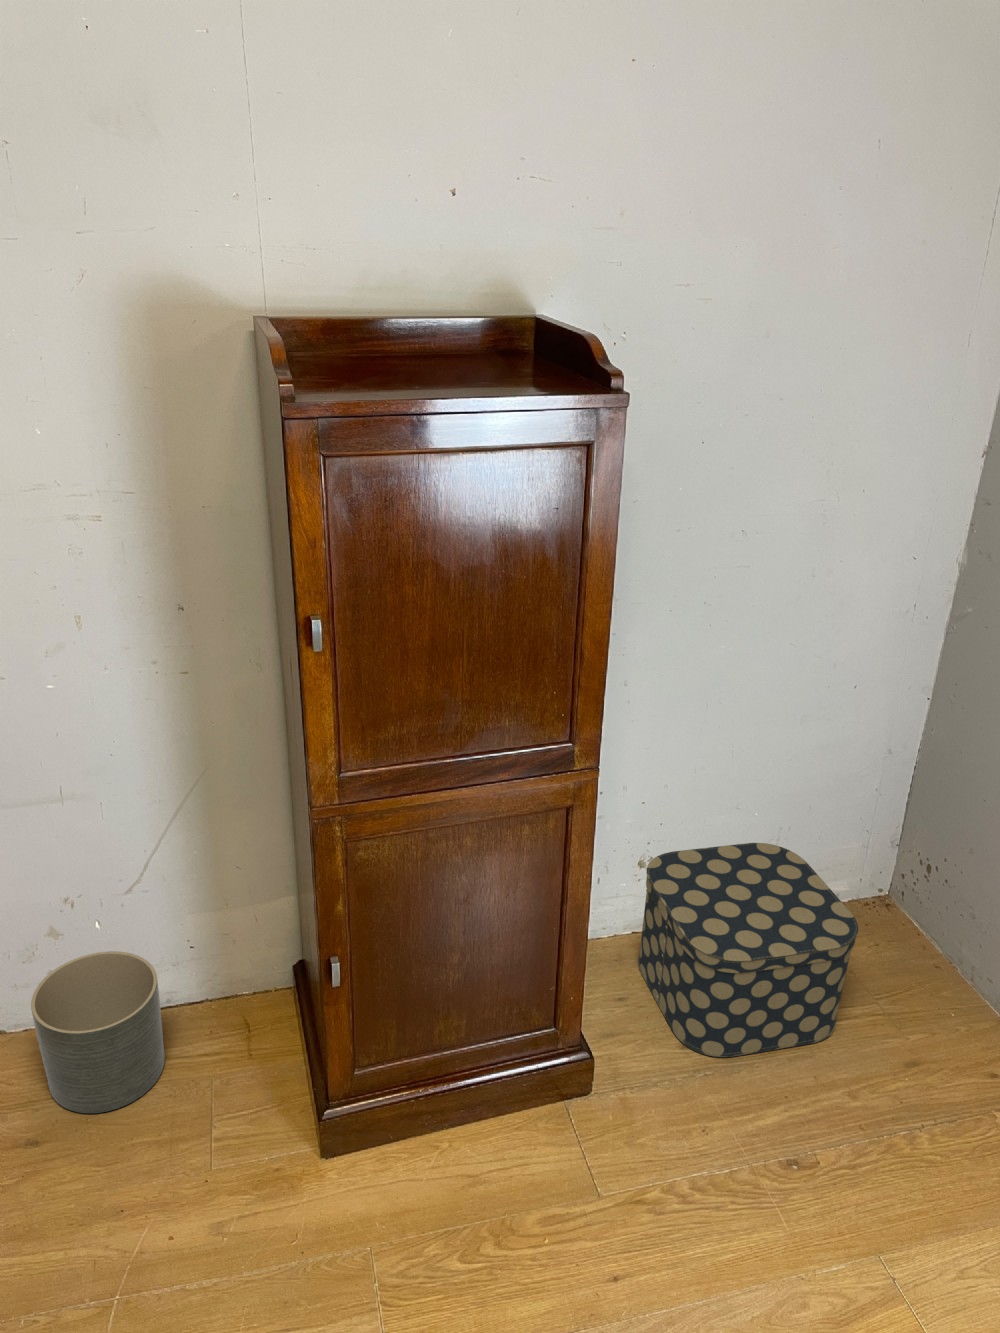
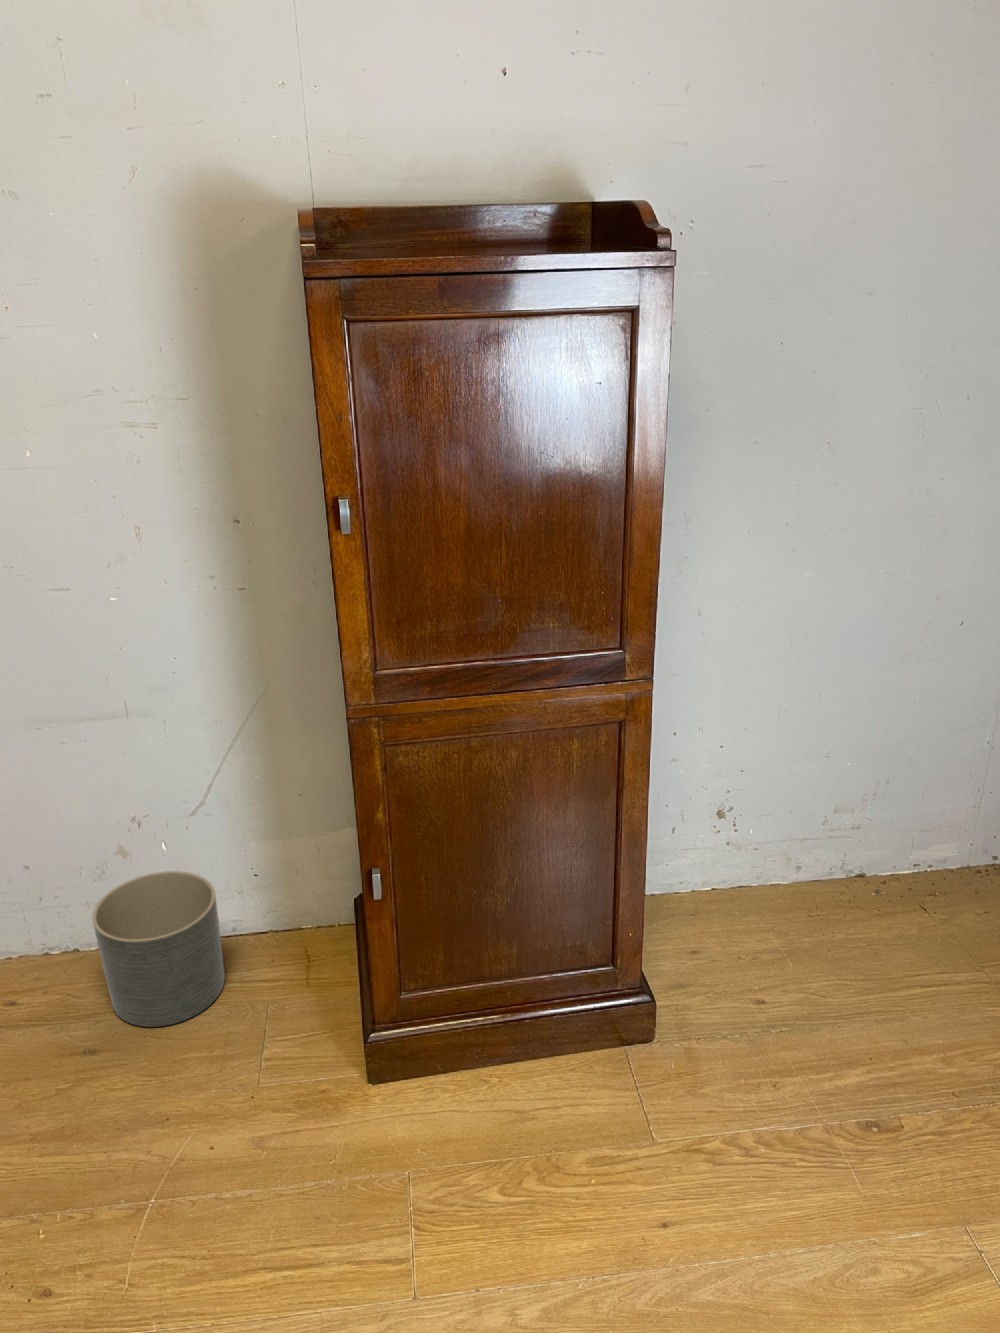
storage box: present [638,843,858,1057] -> none [717,793,957,1013]

